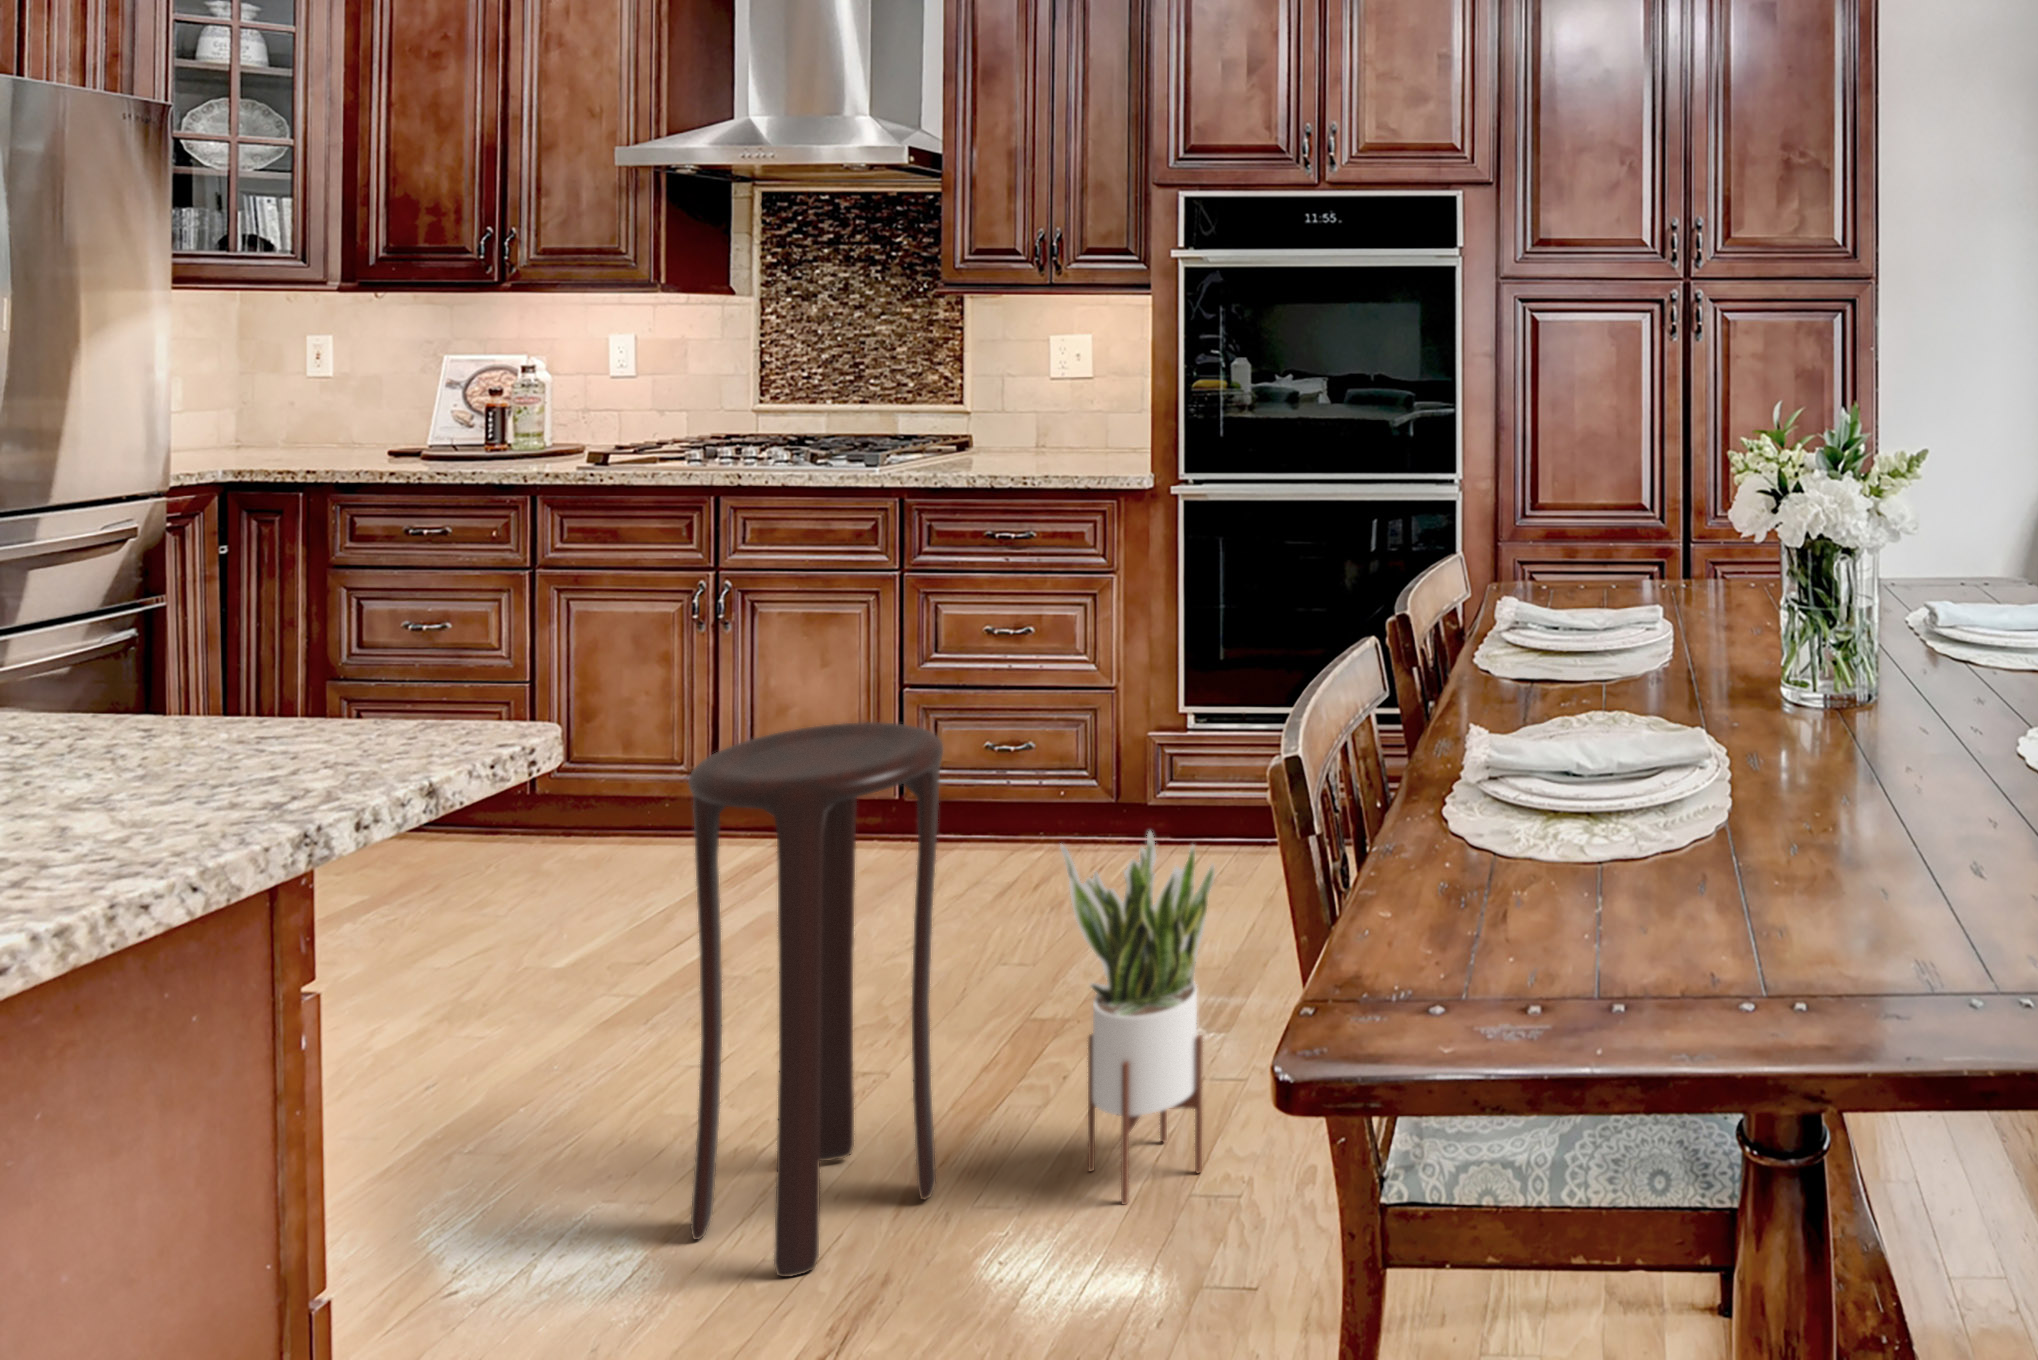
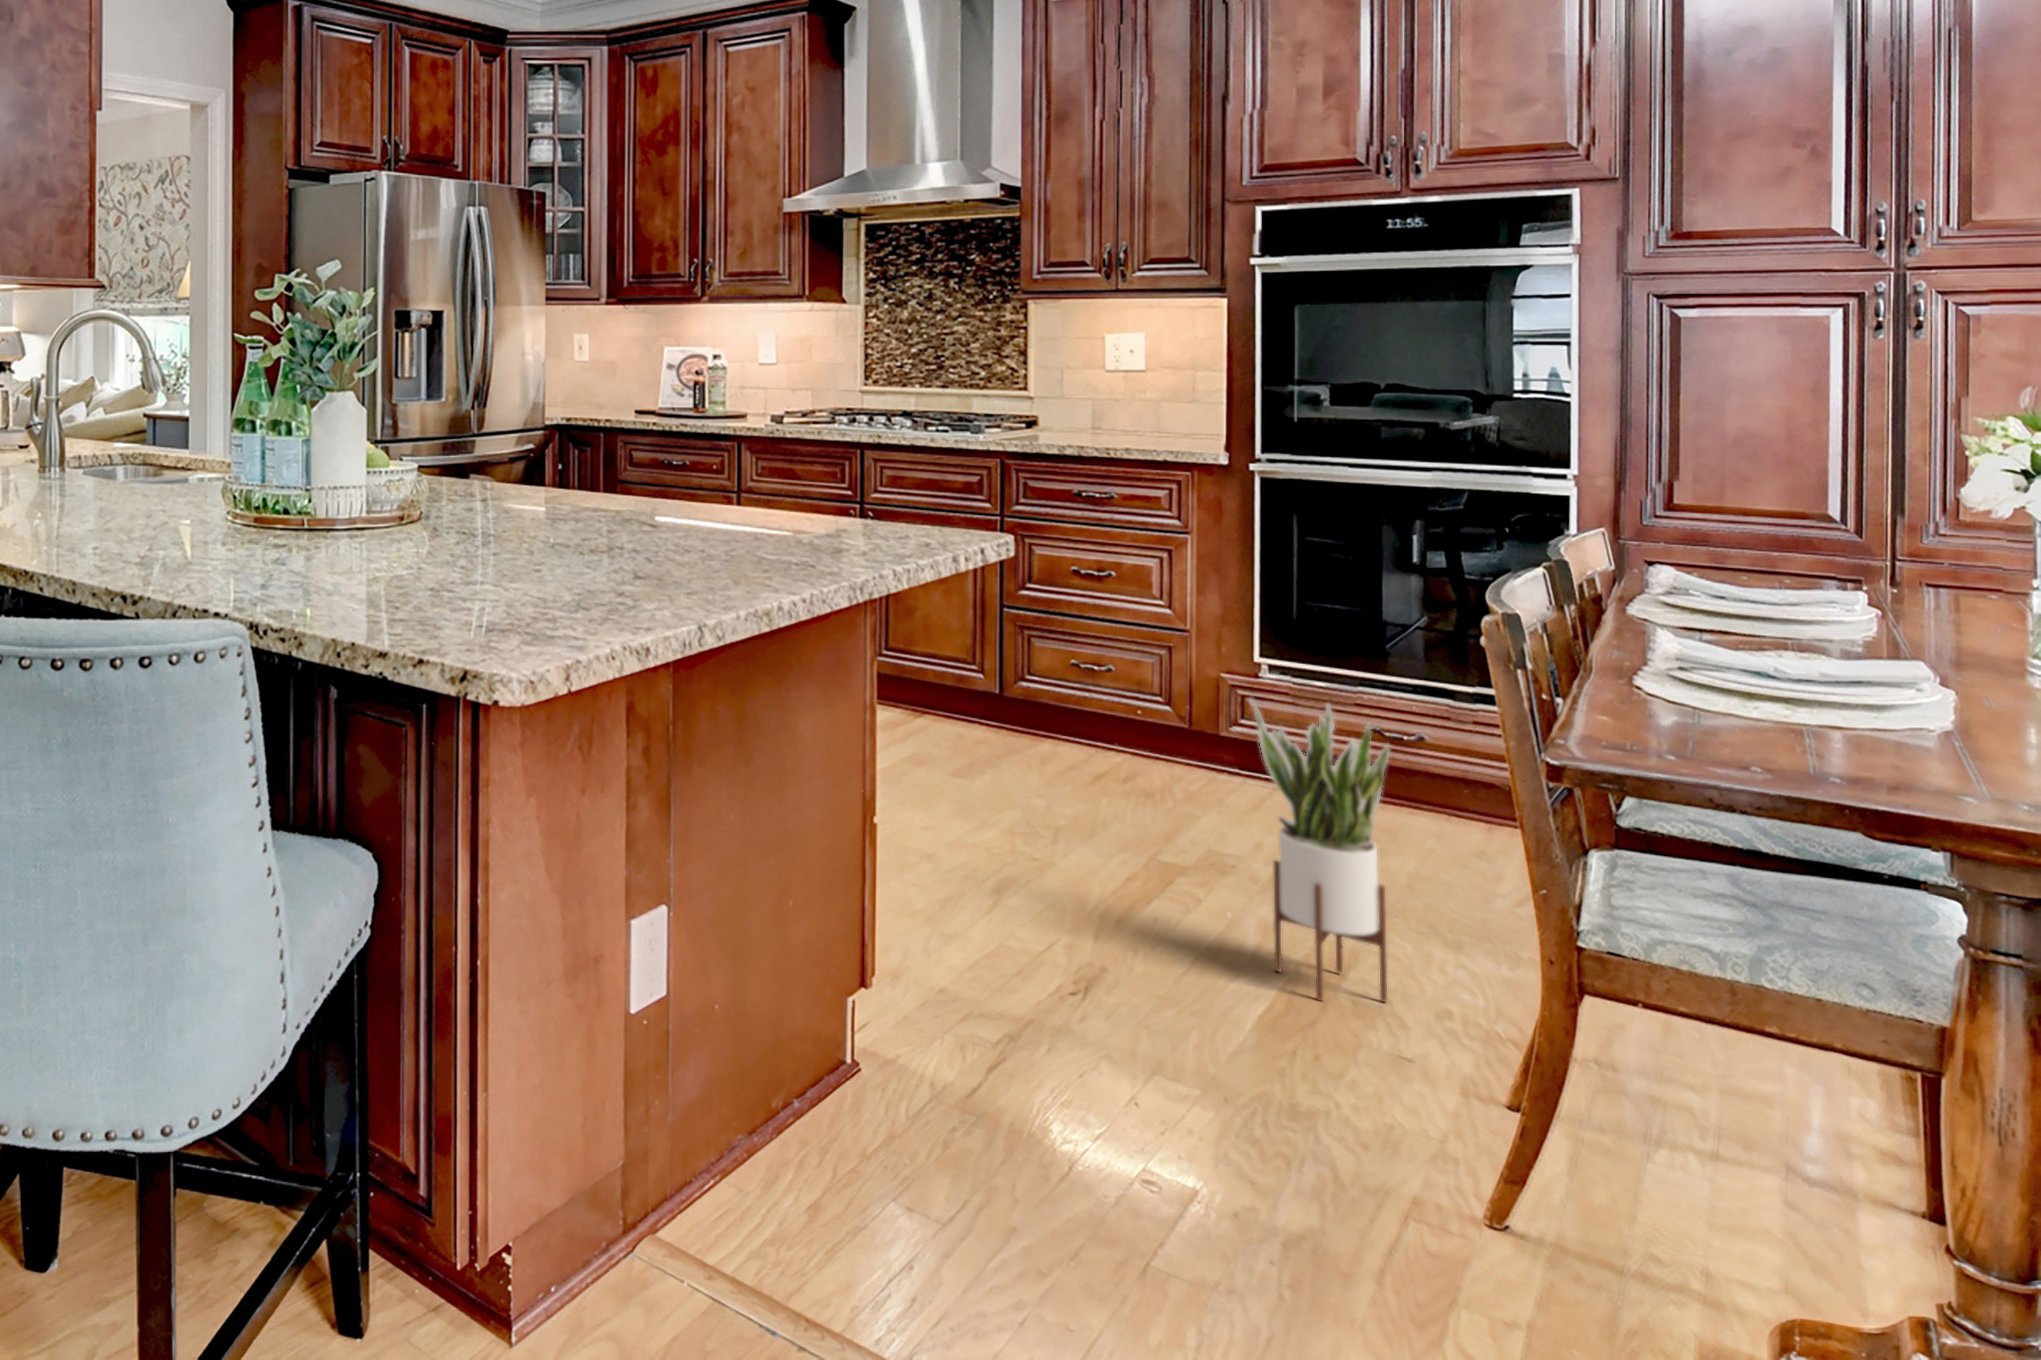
stool: present [688,722,943,1277] -> none [969,581,1148,961]

